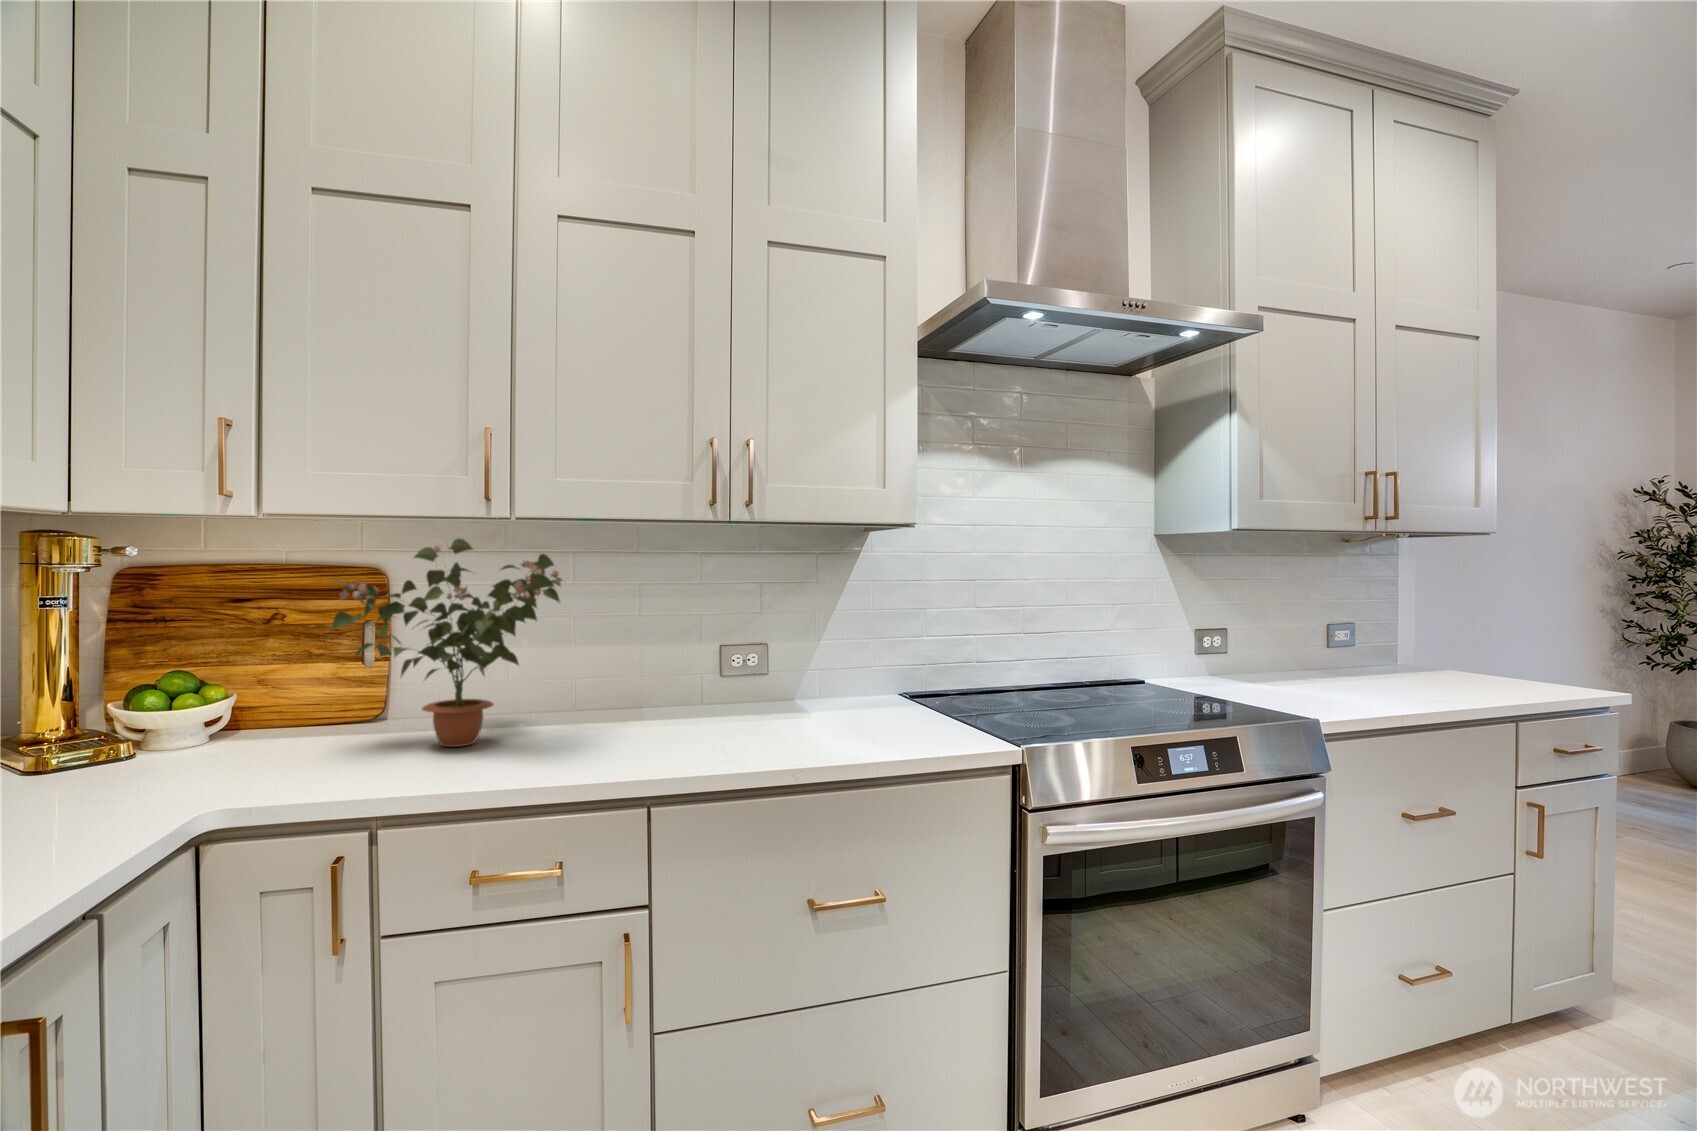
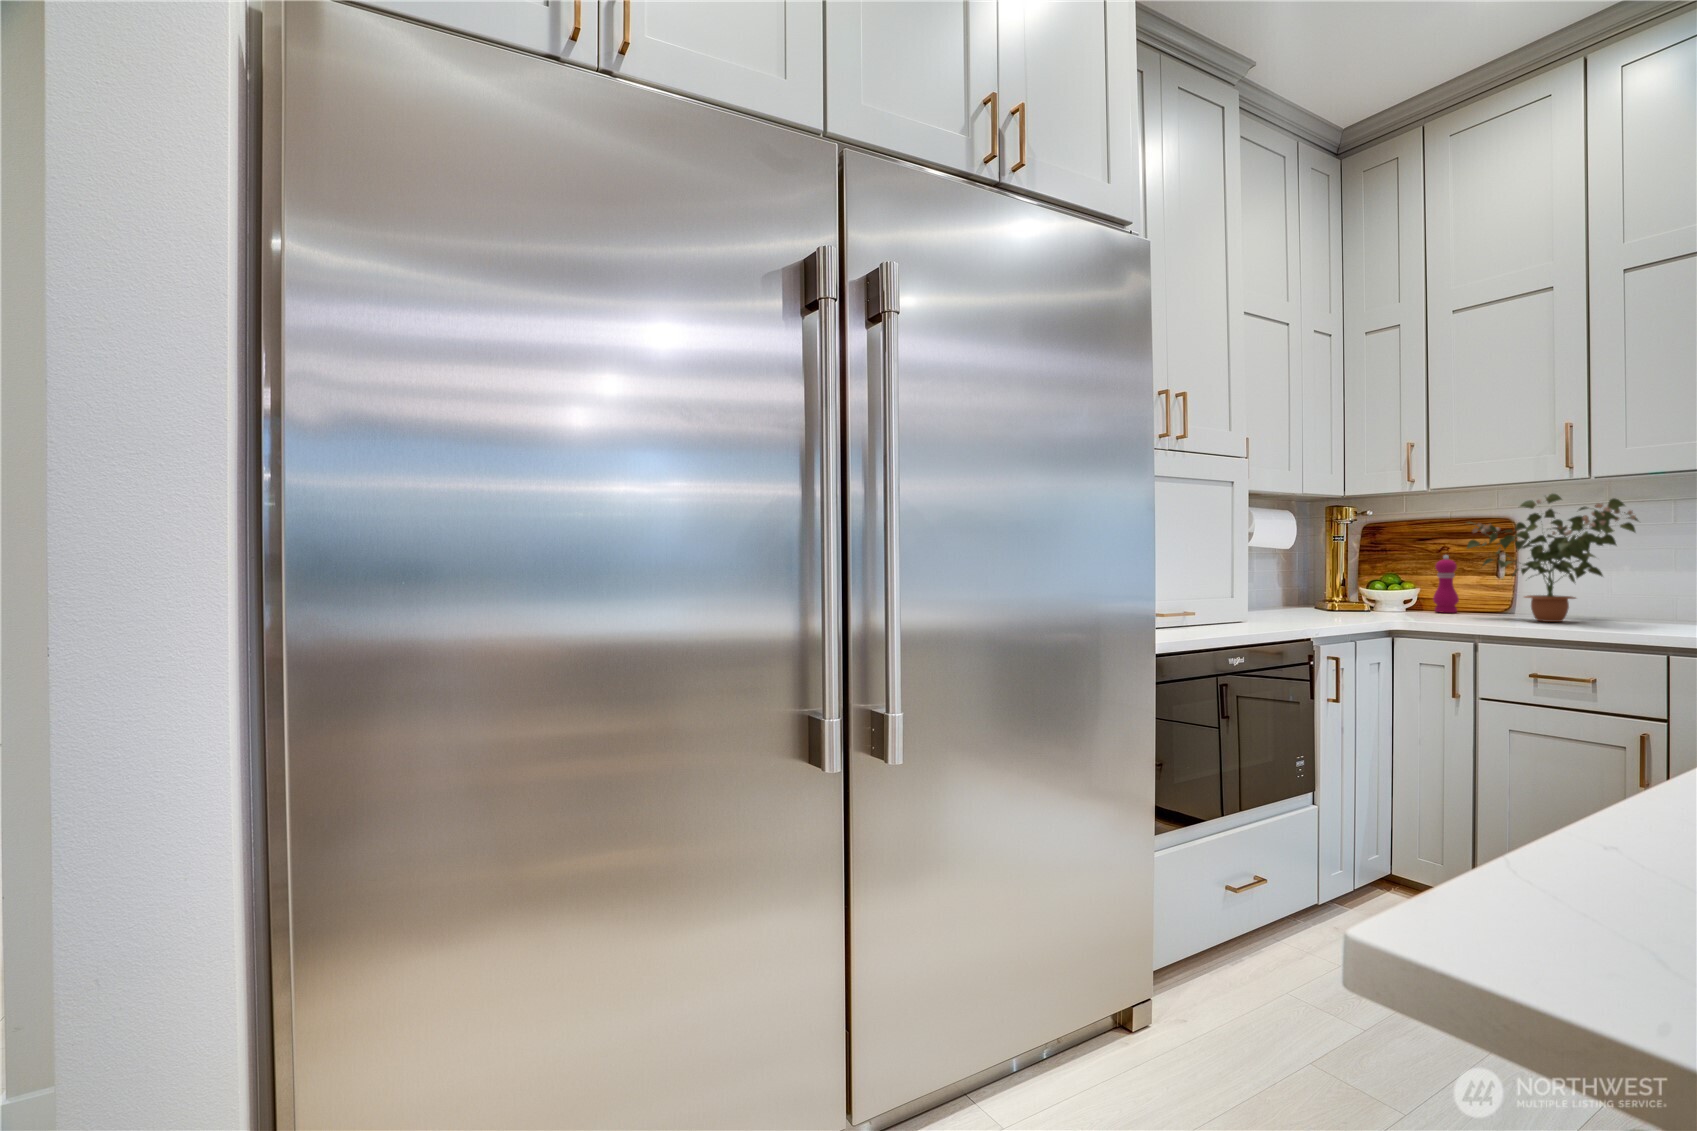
pepper mill: none [261,631,305,736] -> present [1433,555,1459,613]

